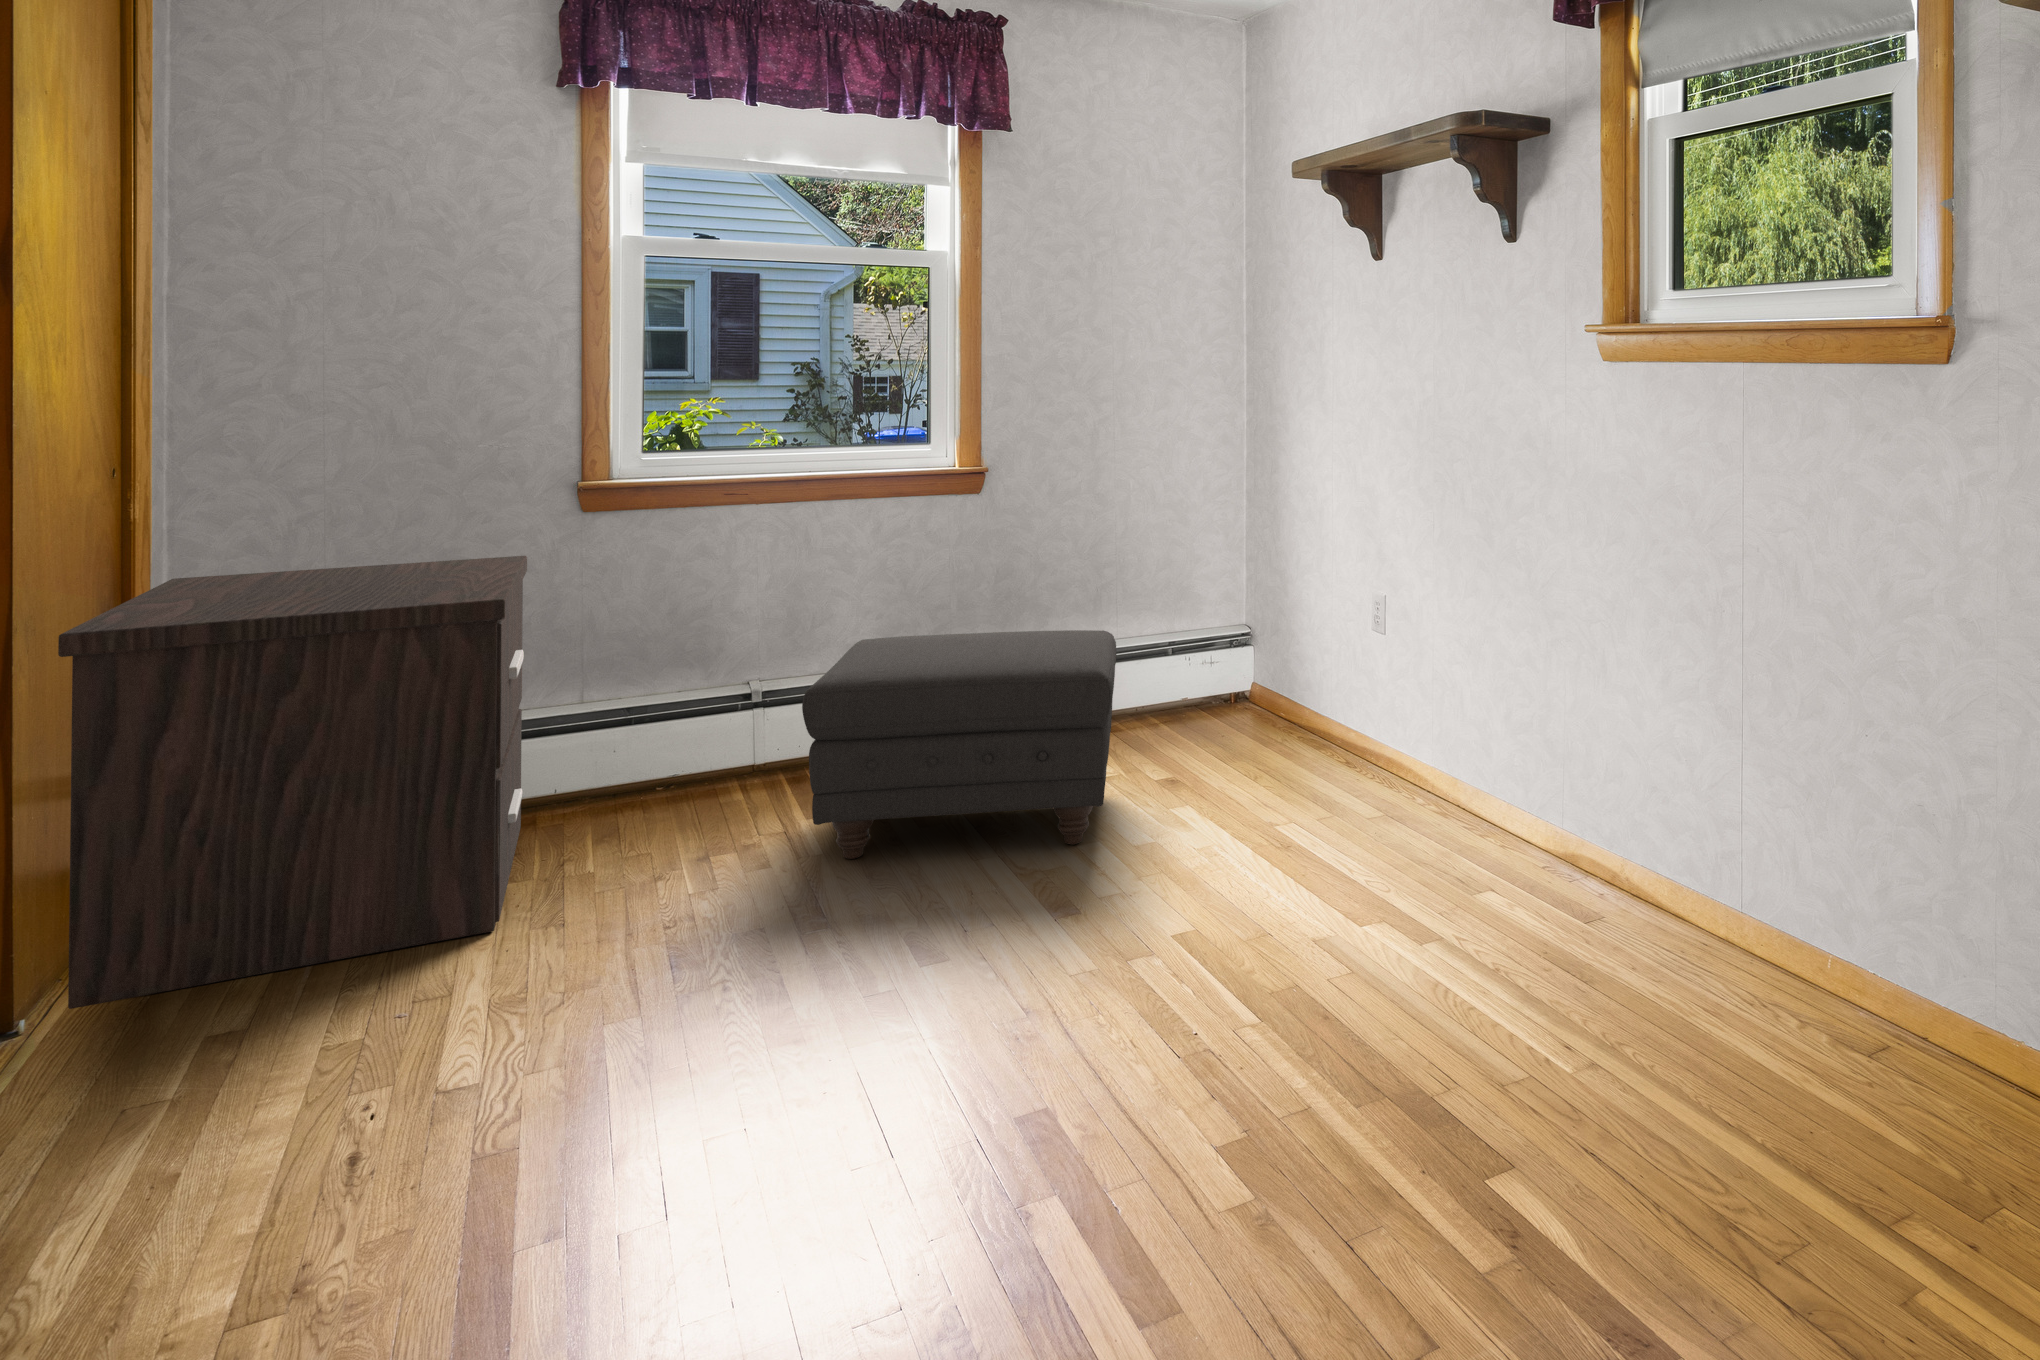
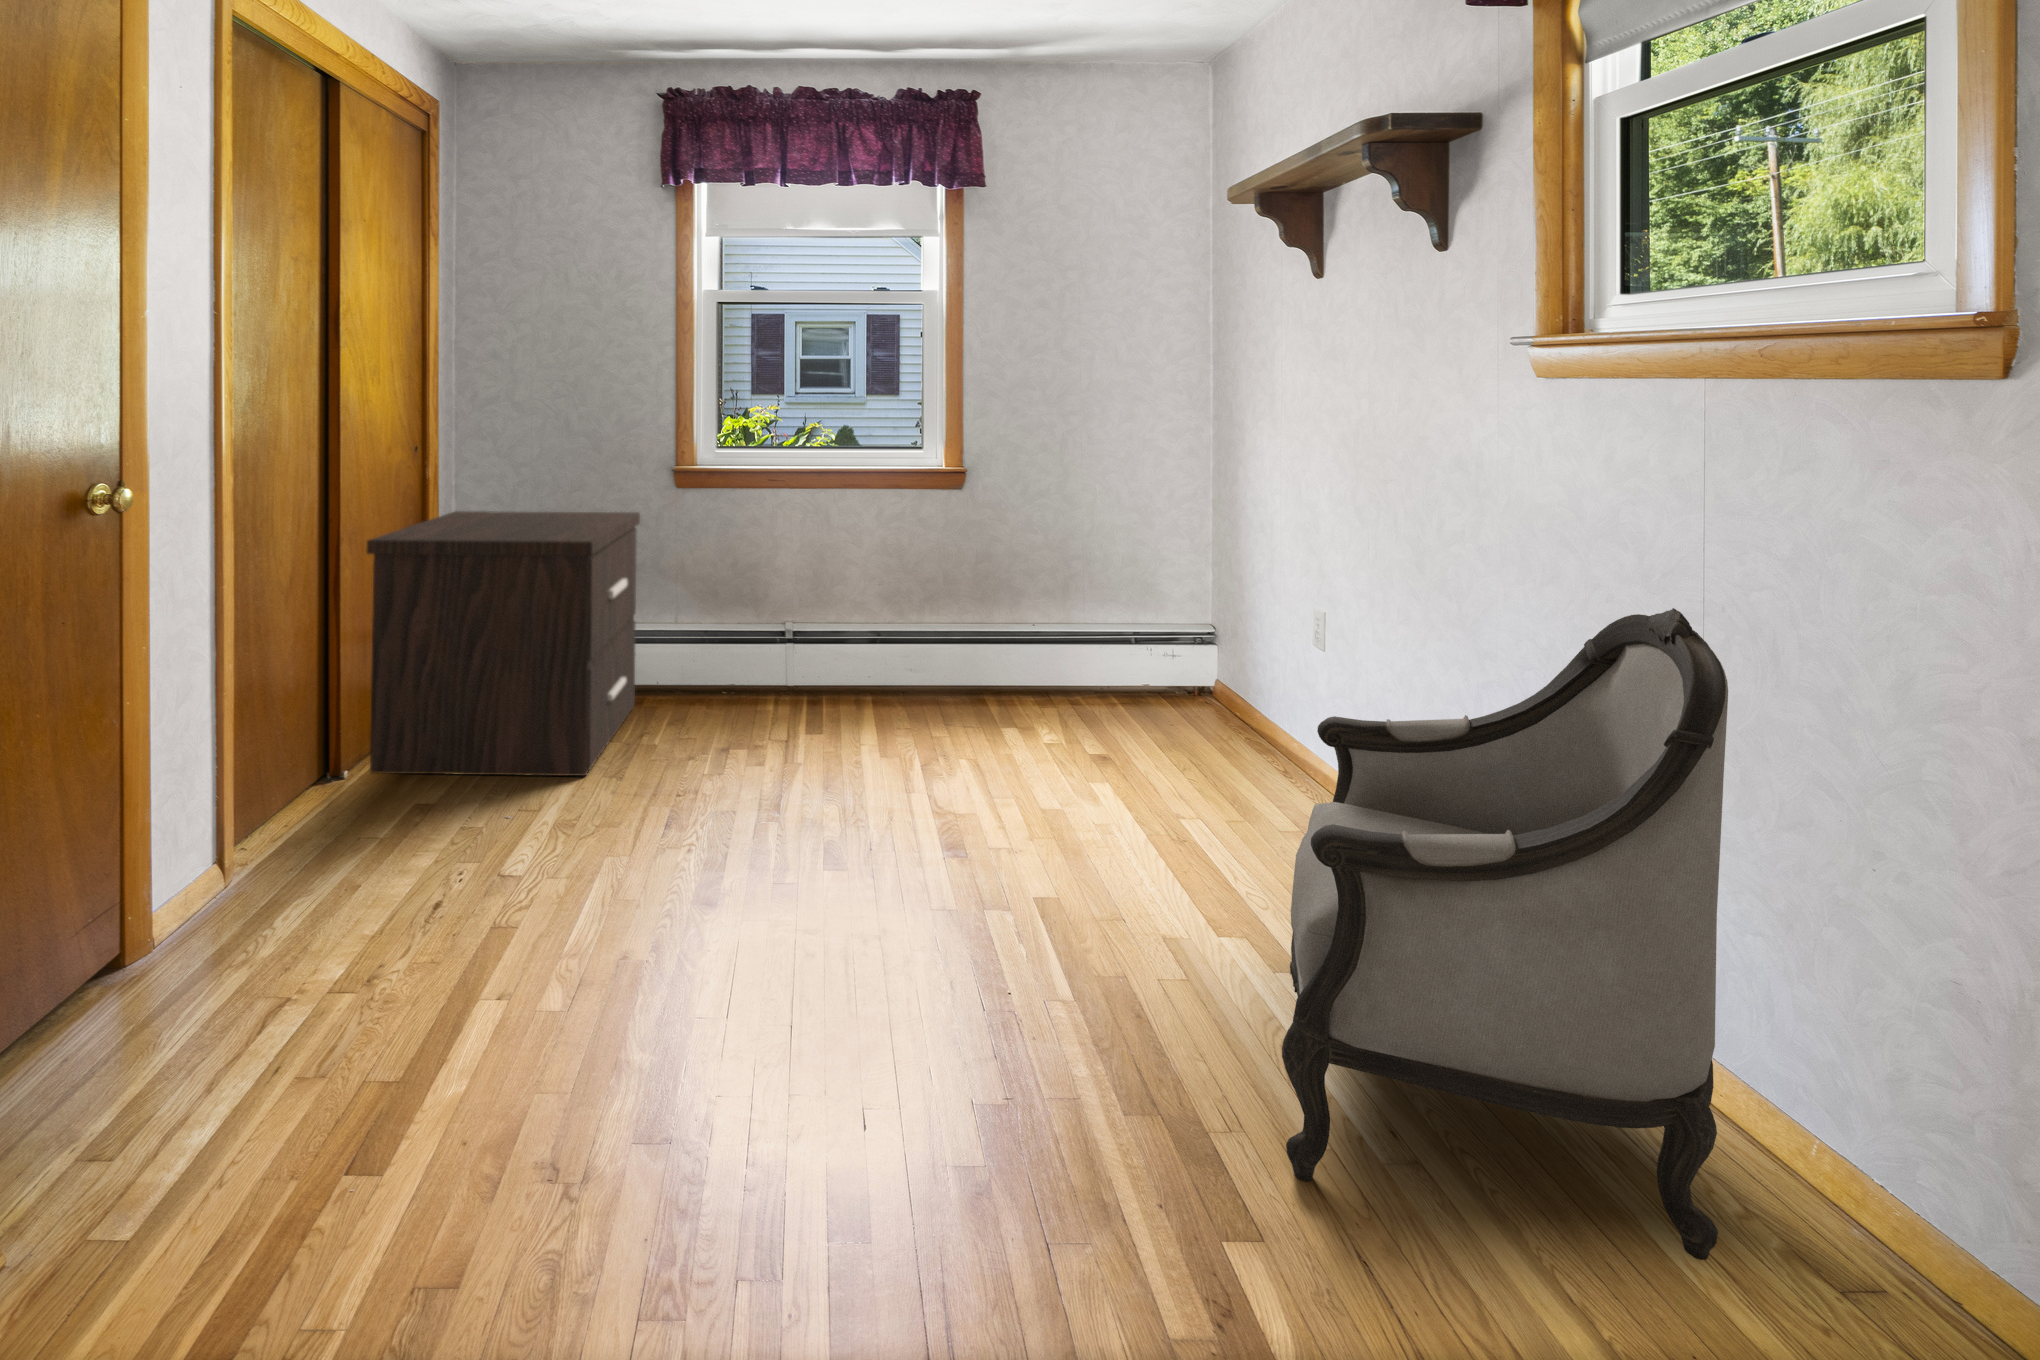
armchair: none [1423,551,1782,1093] -> present [1282,608,1728,1260]
ottoman: present [802,630,1117,859] -> none [787,598,1054,800]

